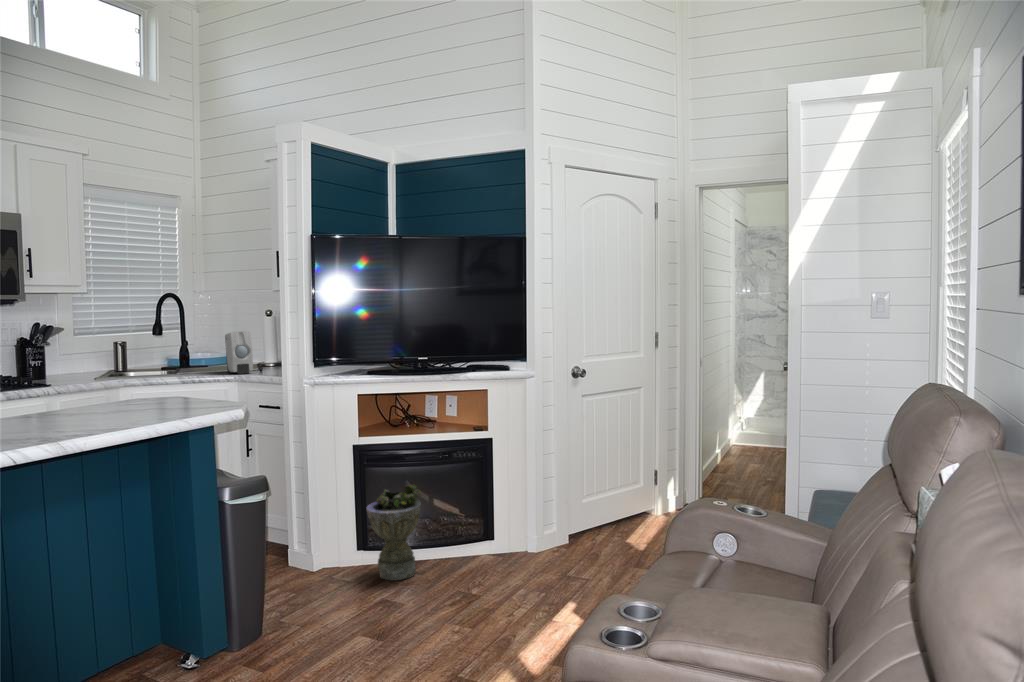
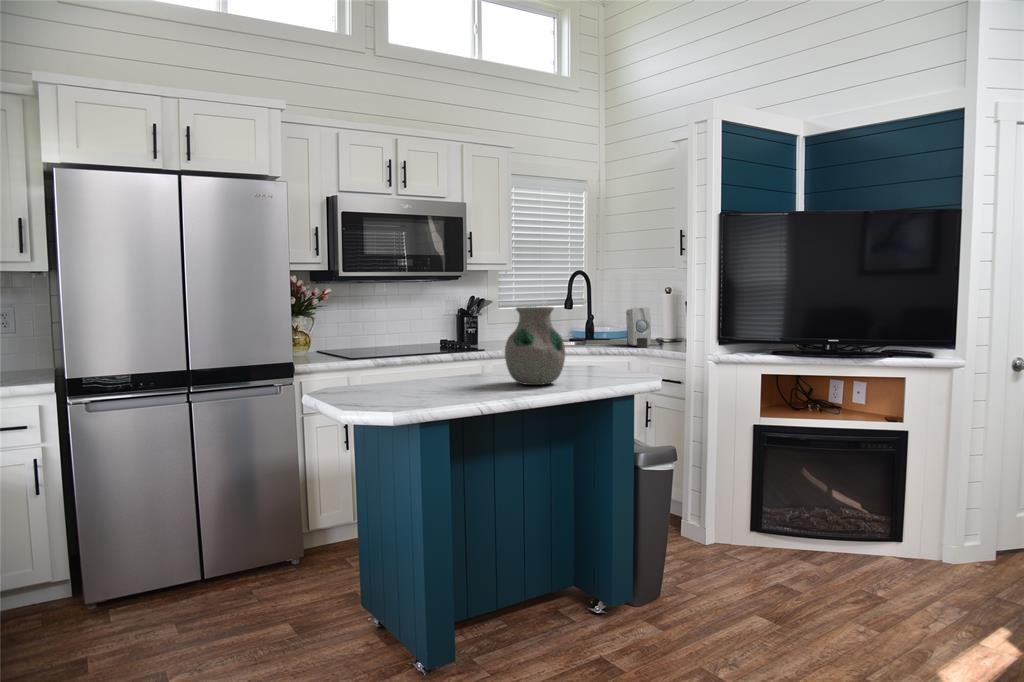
vase: none [56,337,134,427] -> present [505,307,565,385]
planter: present [366,485,421,581] -> none [762,471,823,567]

